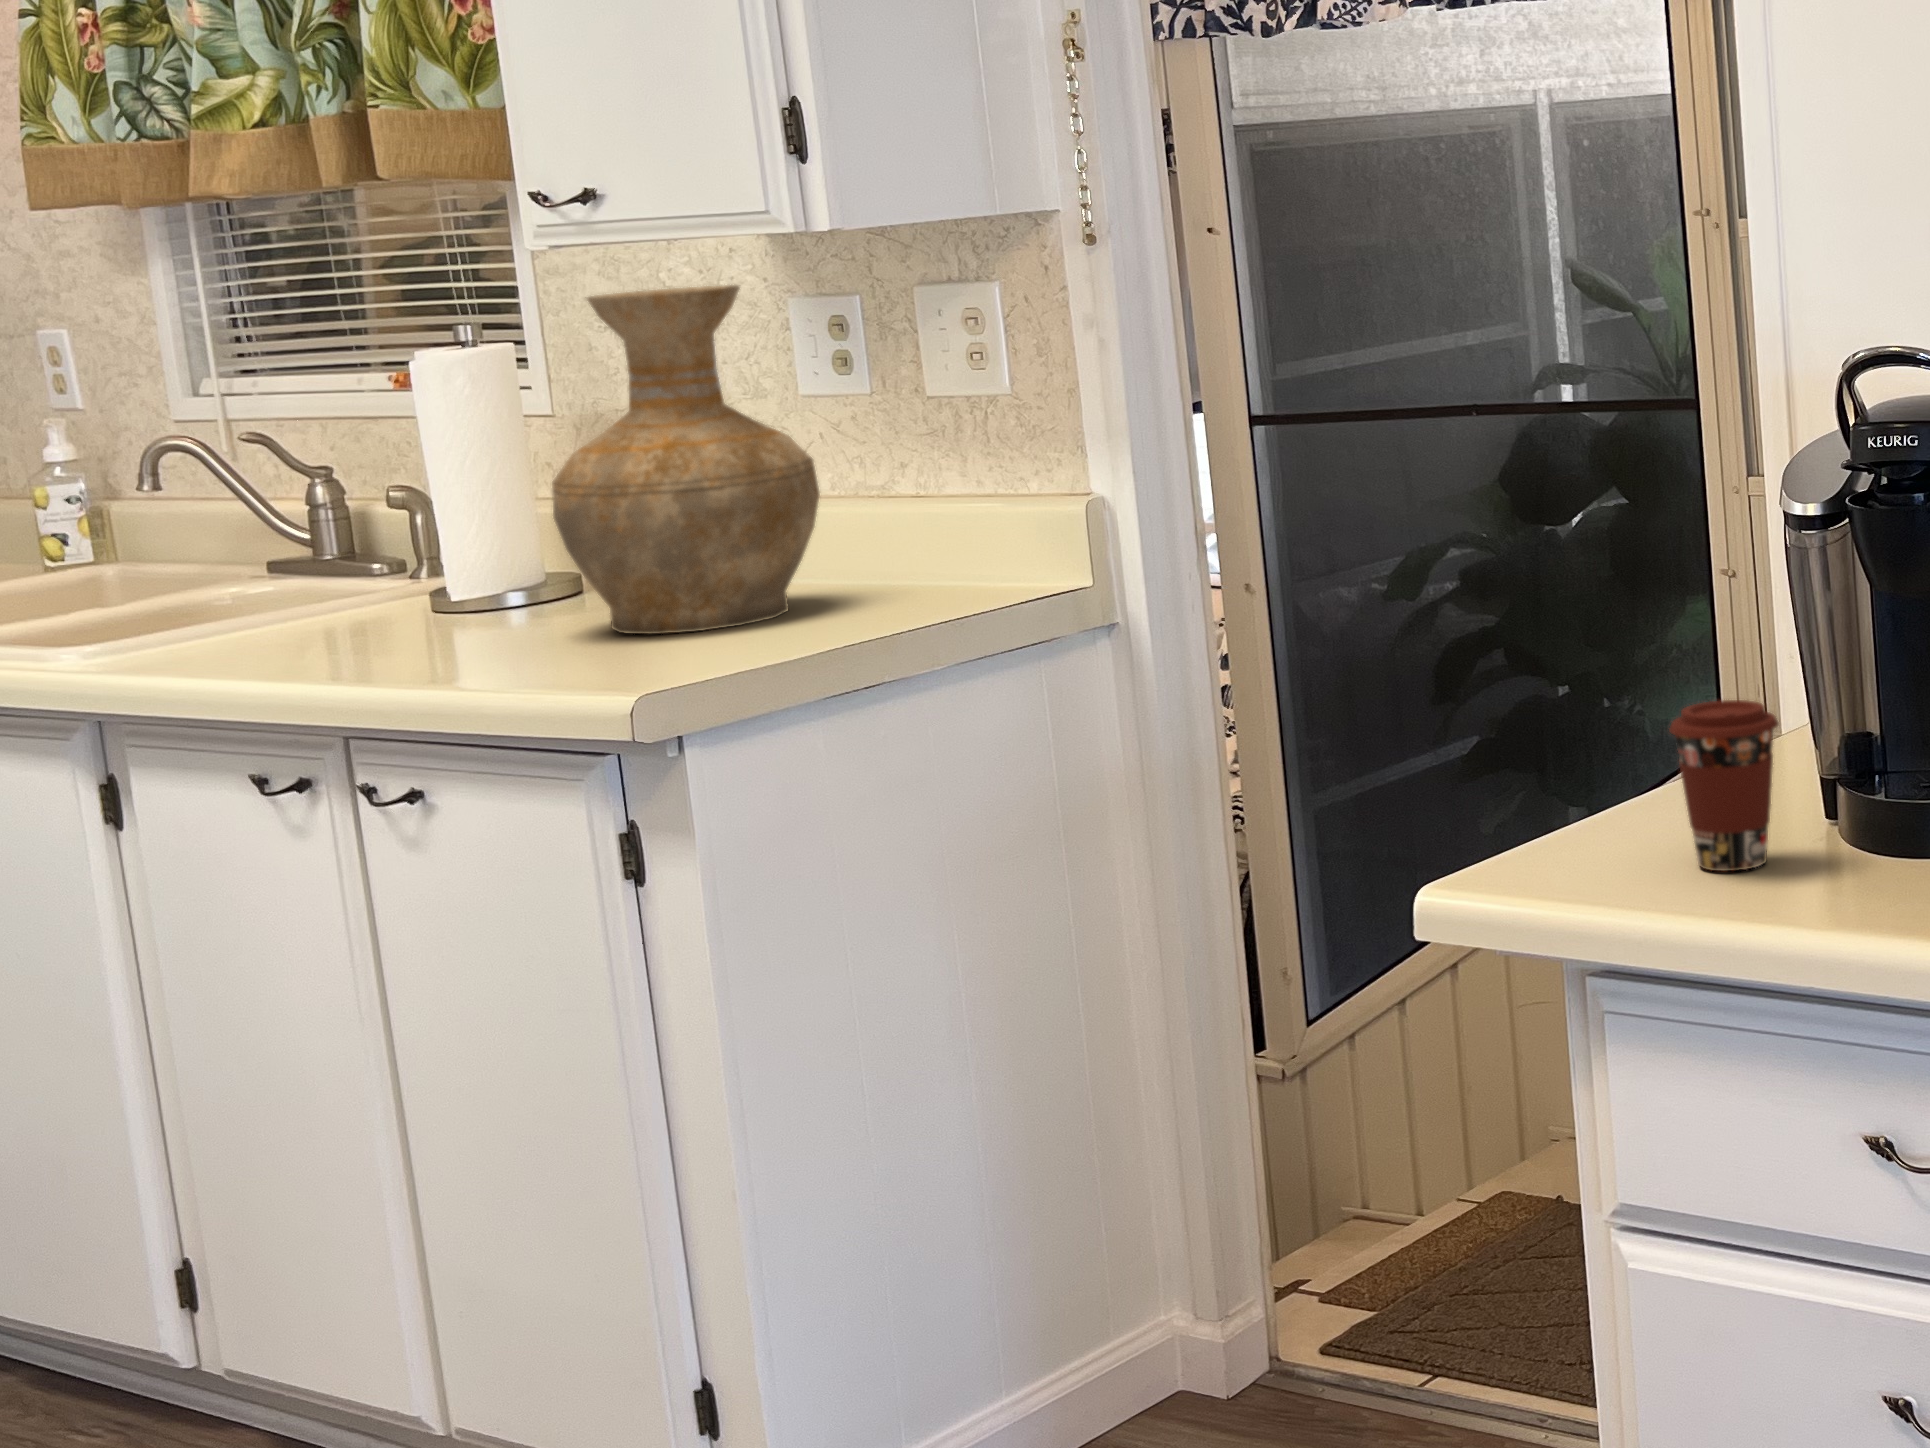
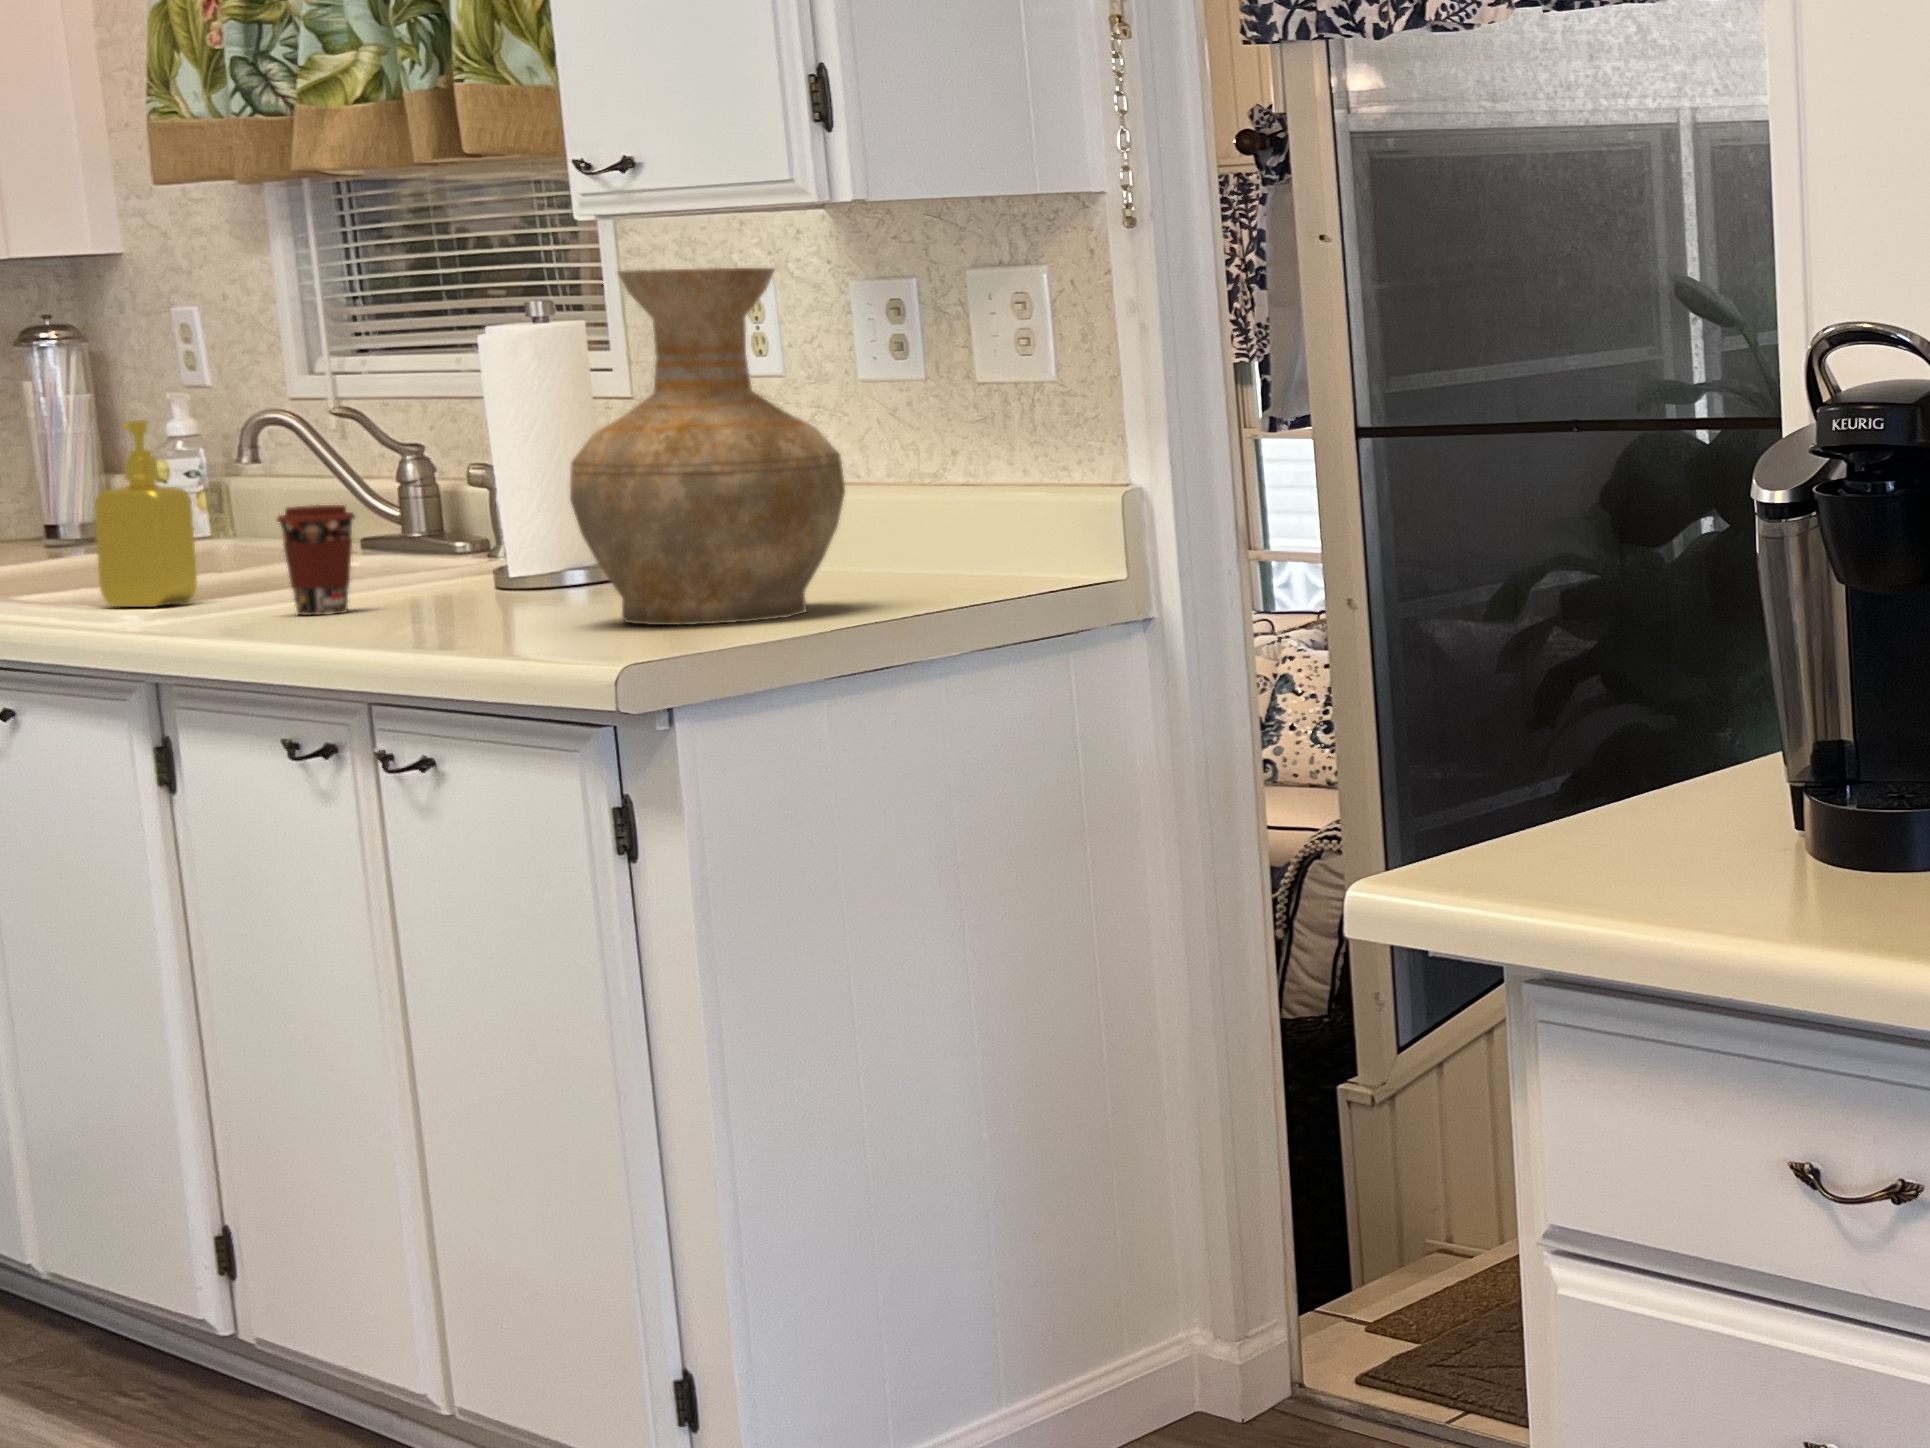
soap dispenser: none [25,446,134,629] -> present [94,420,197,607]
coffee cup: present [1669,700,1779,871] -> present [277,505,355,616]

